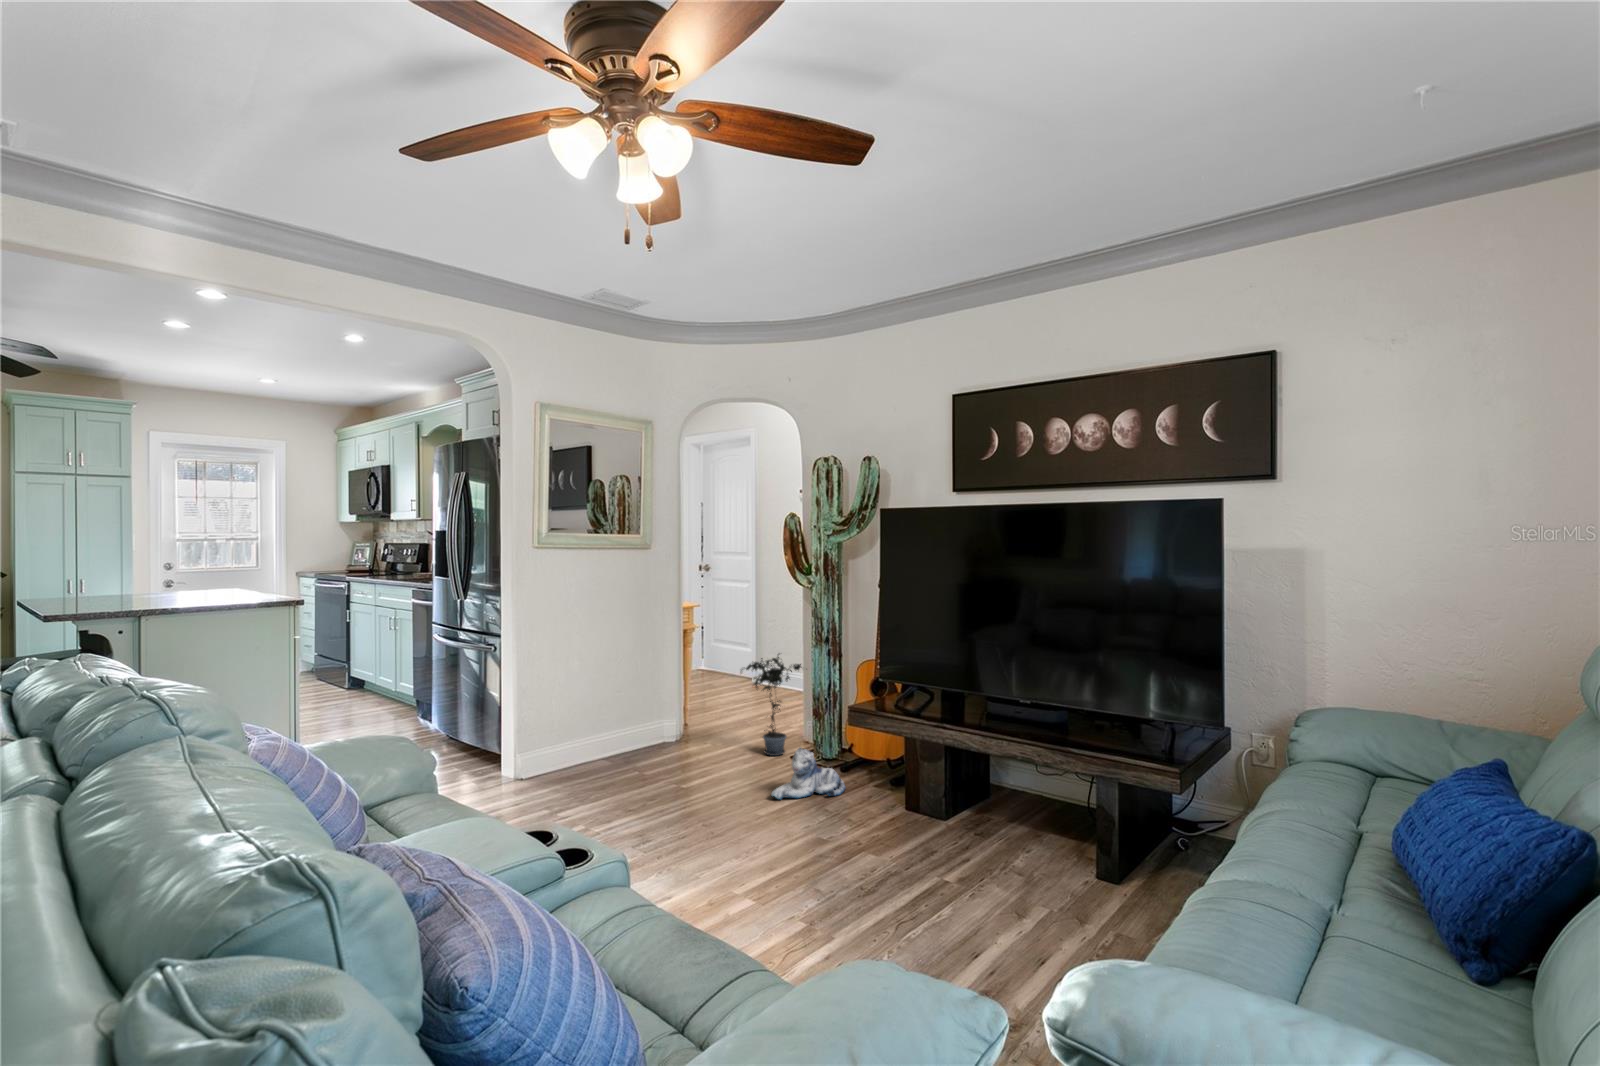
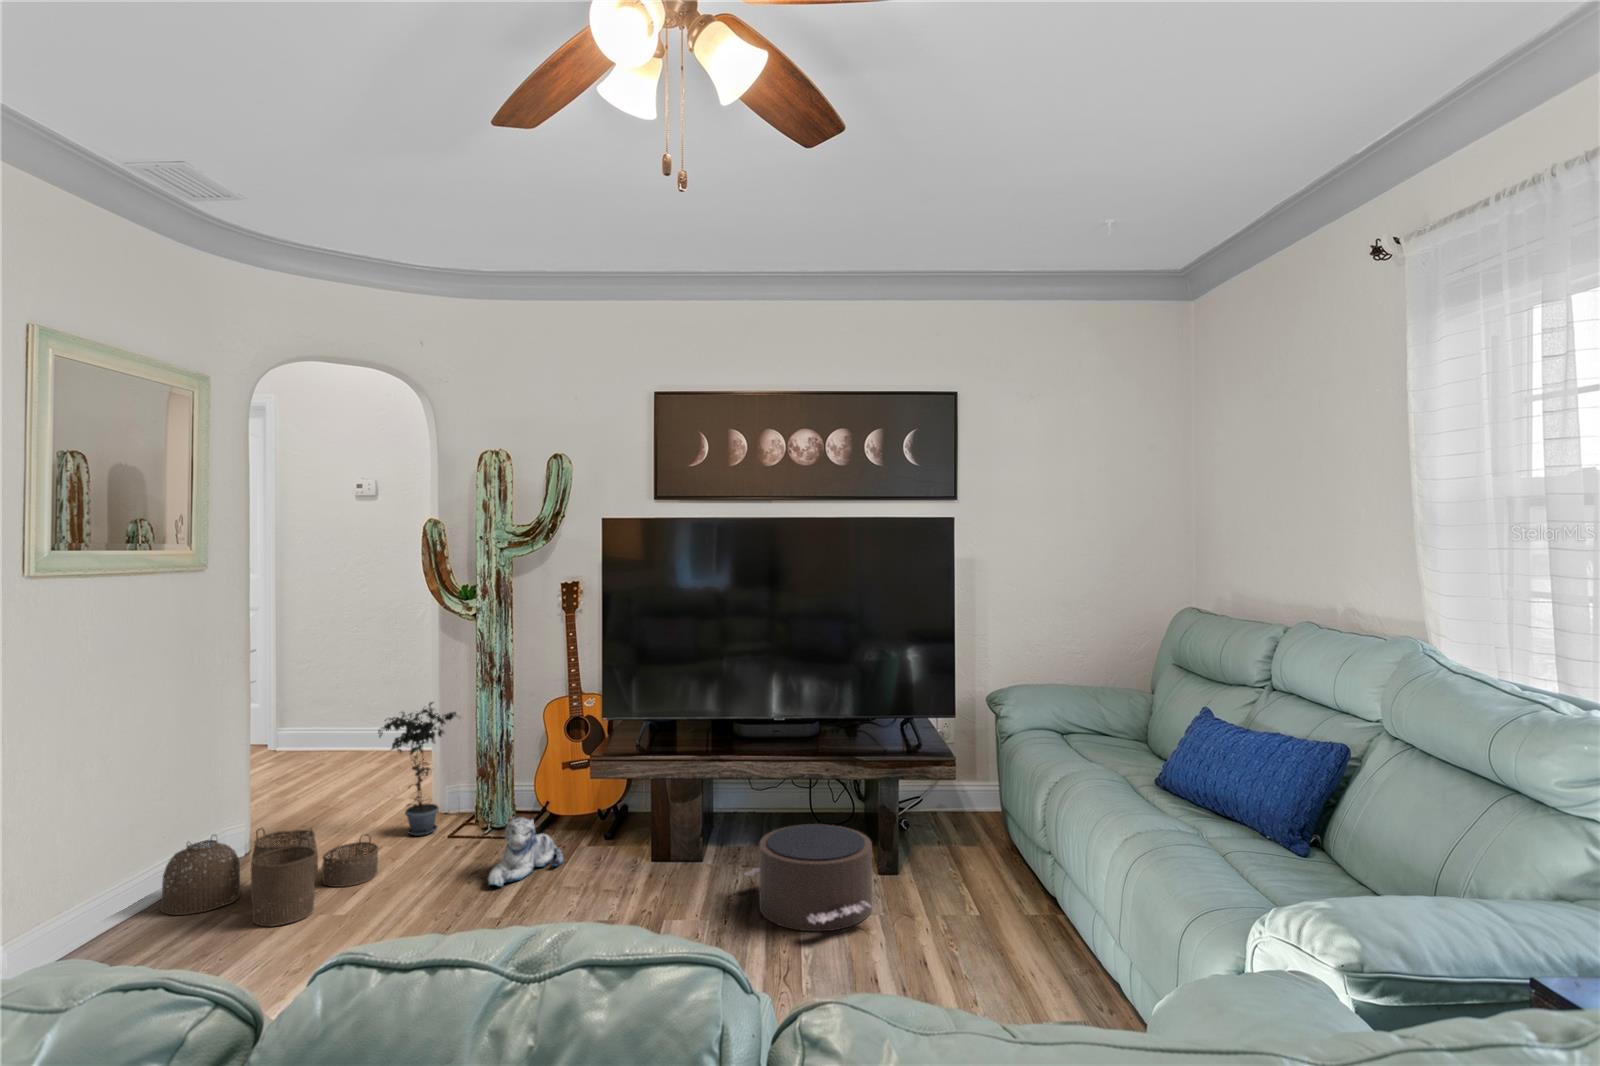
woven basket: none [597,721,722,788] -> present [160,828,378,926]
pouf: none [944,800,1061,908] -> present [745,824,872,931]

